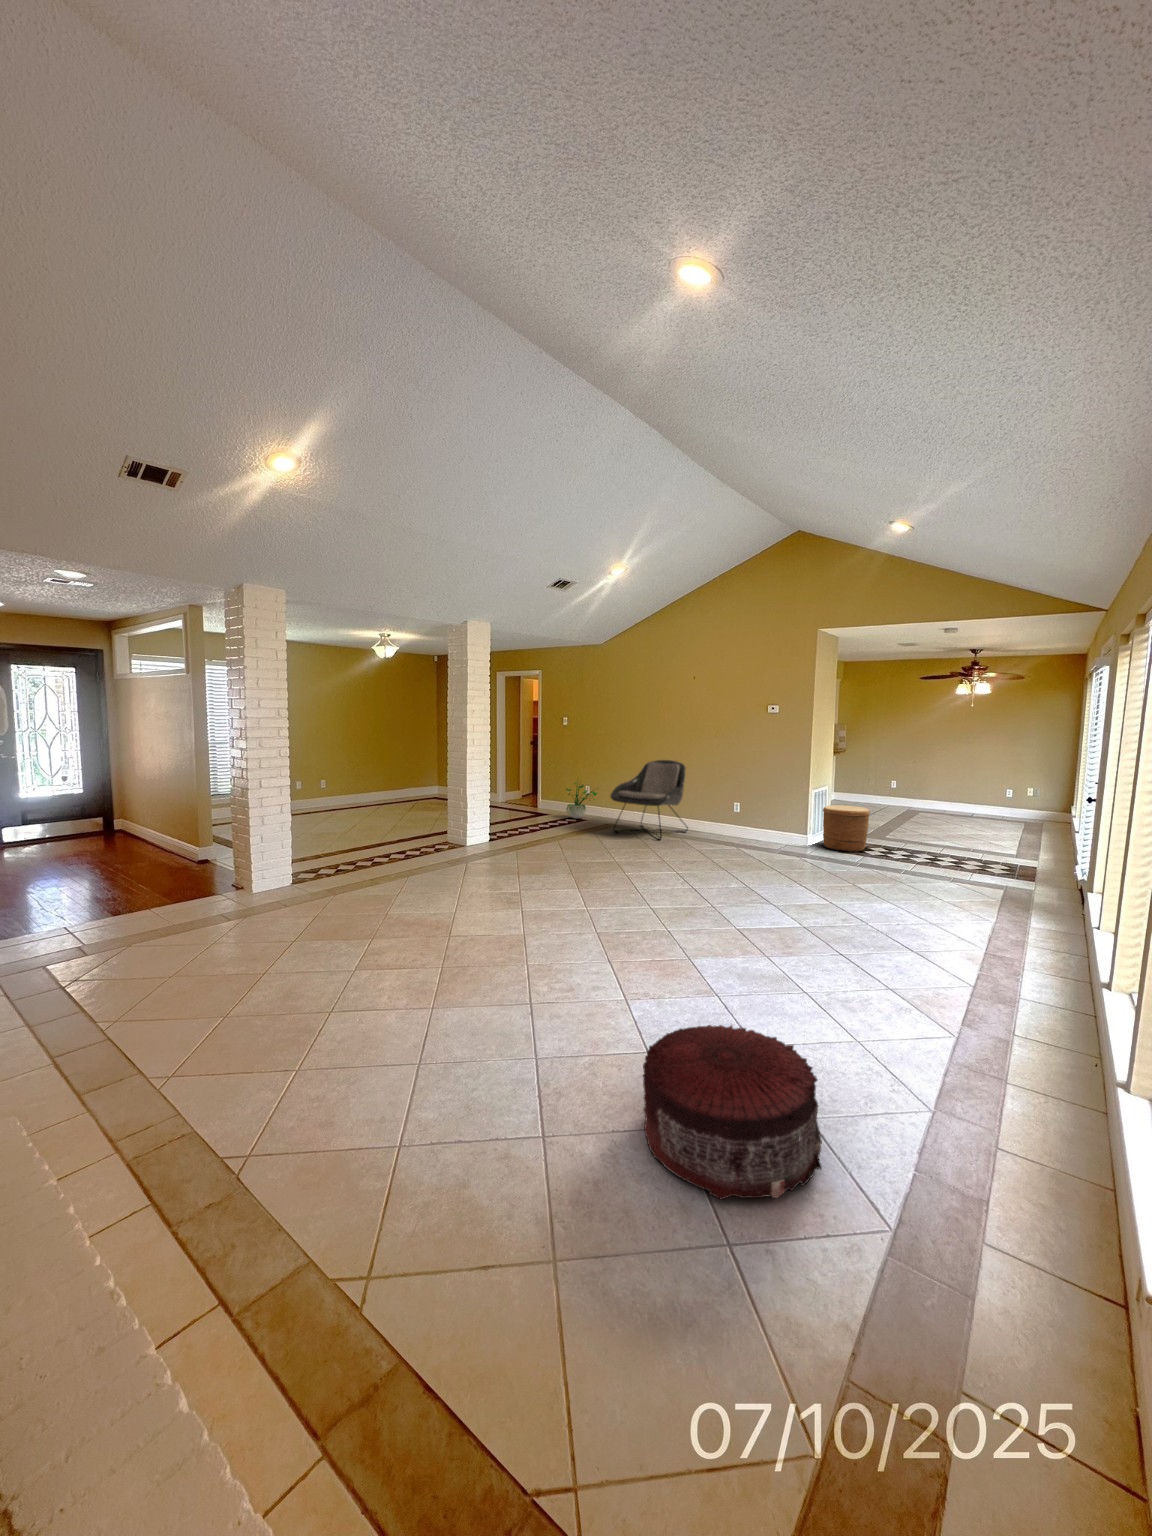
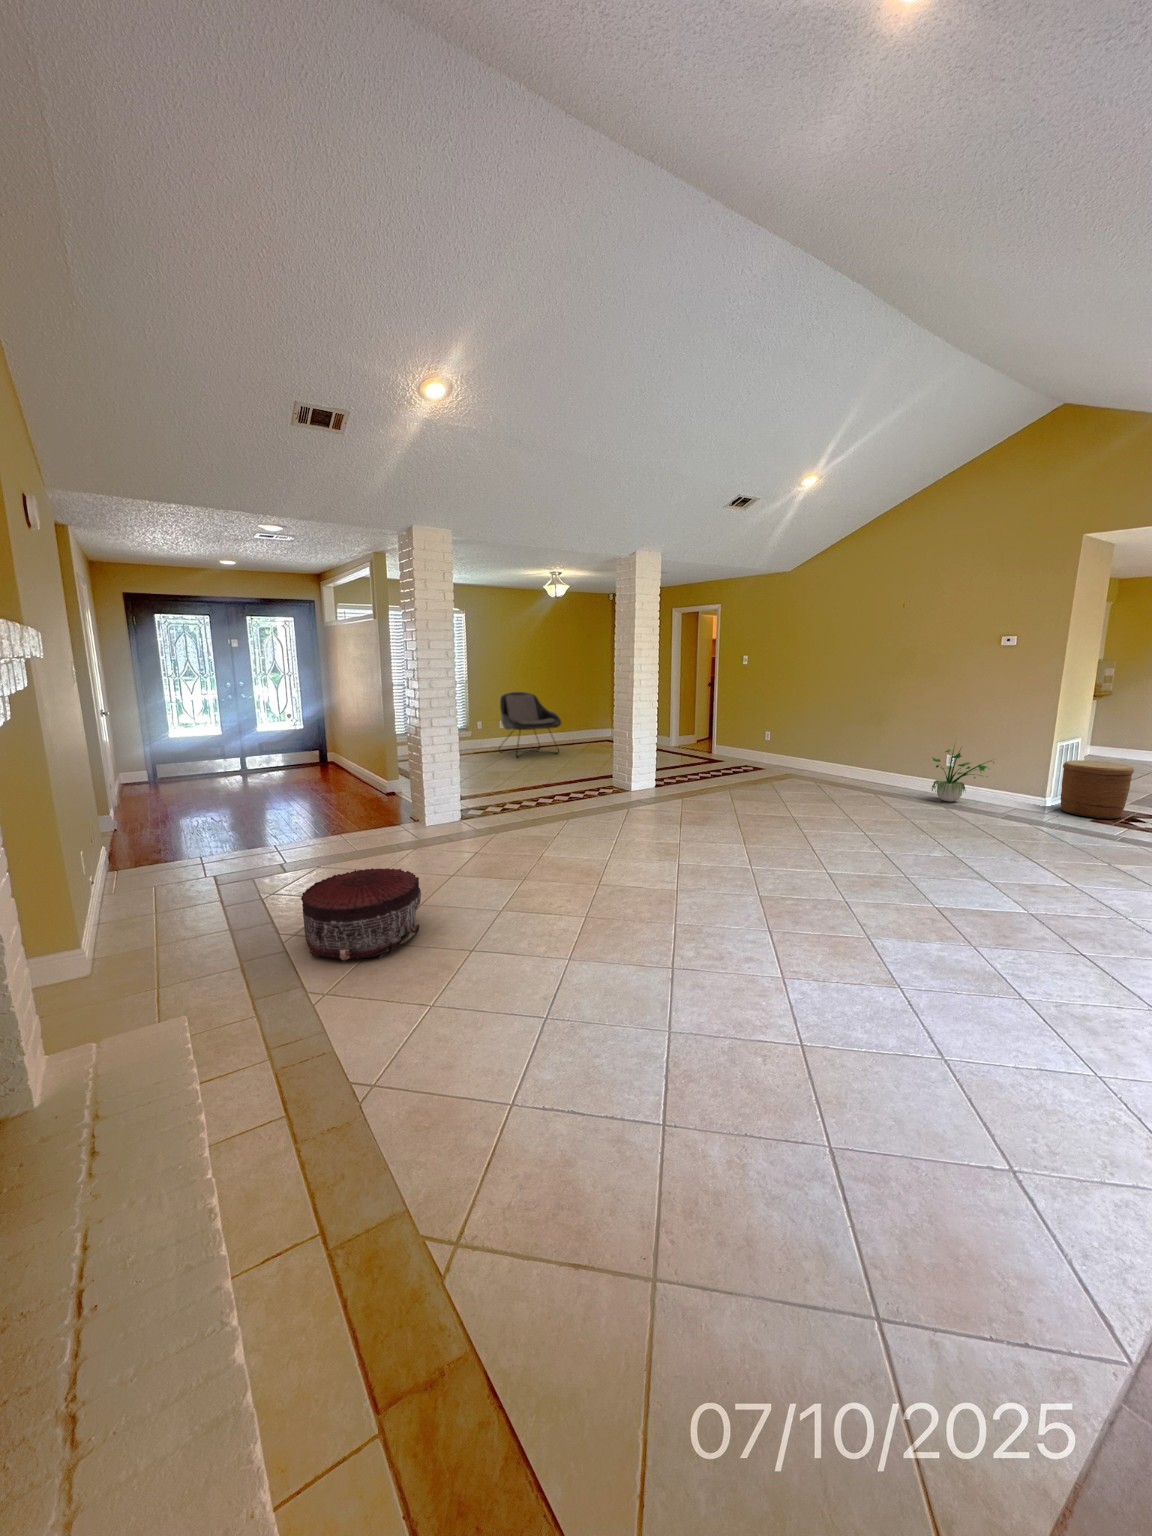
lounge chair: present [611,760,687,839] -> present [500,692,561,758]
potted plant: present [566,782,599,819] -> present [932,746,994,802]
pouf: present [643,1025,822,1199] -> present [301,868,421,961]

